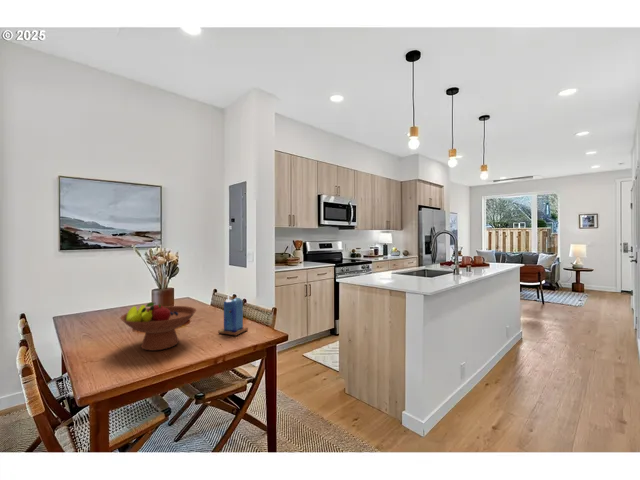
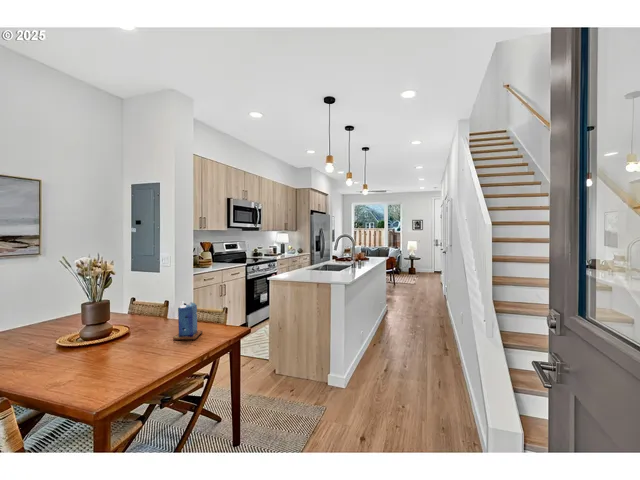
fruit bowl: present [121,302,196,350] -> none [64,316,155,369]

